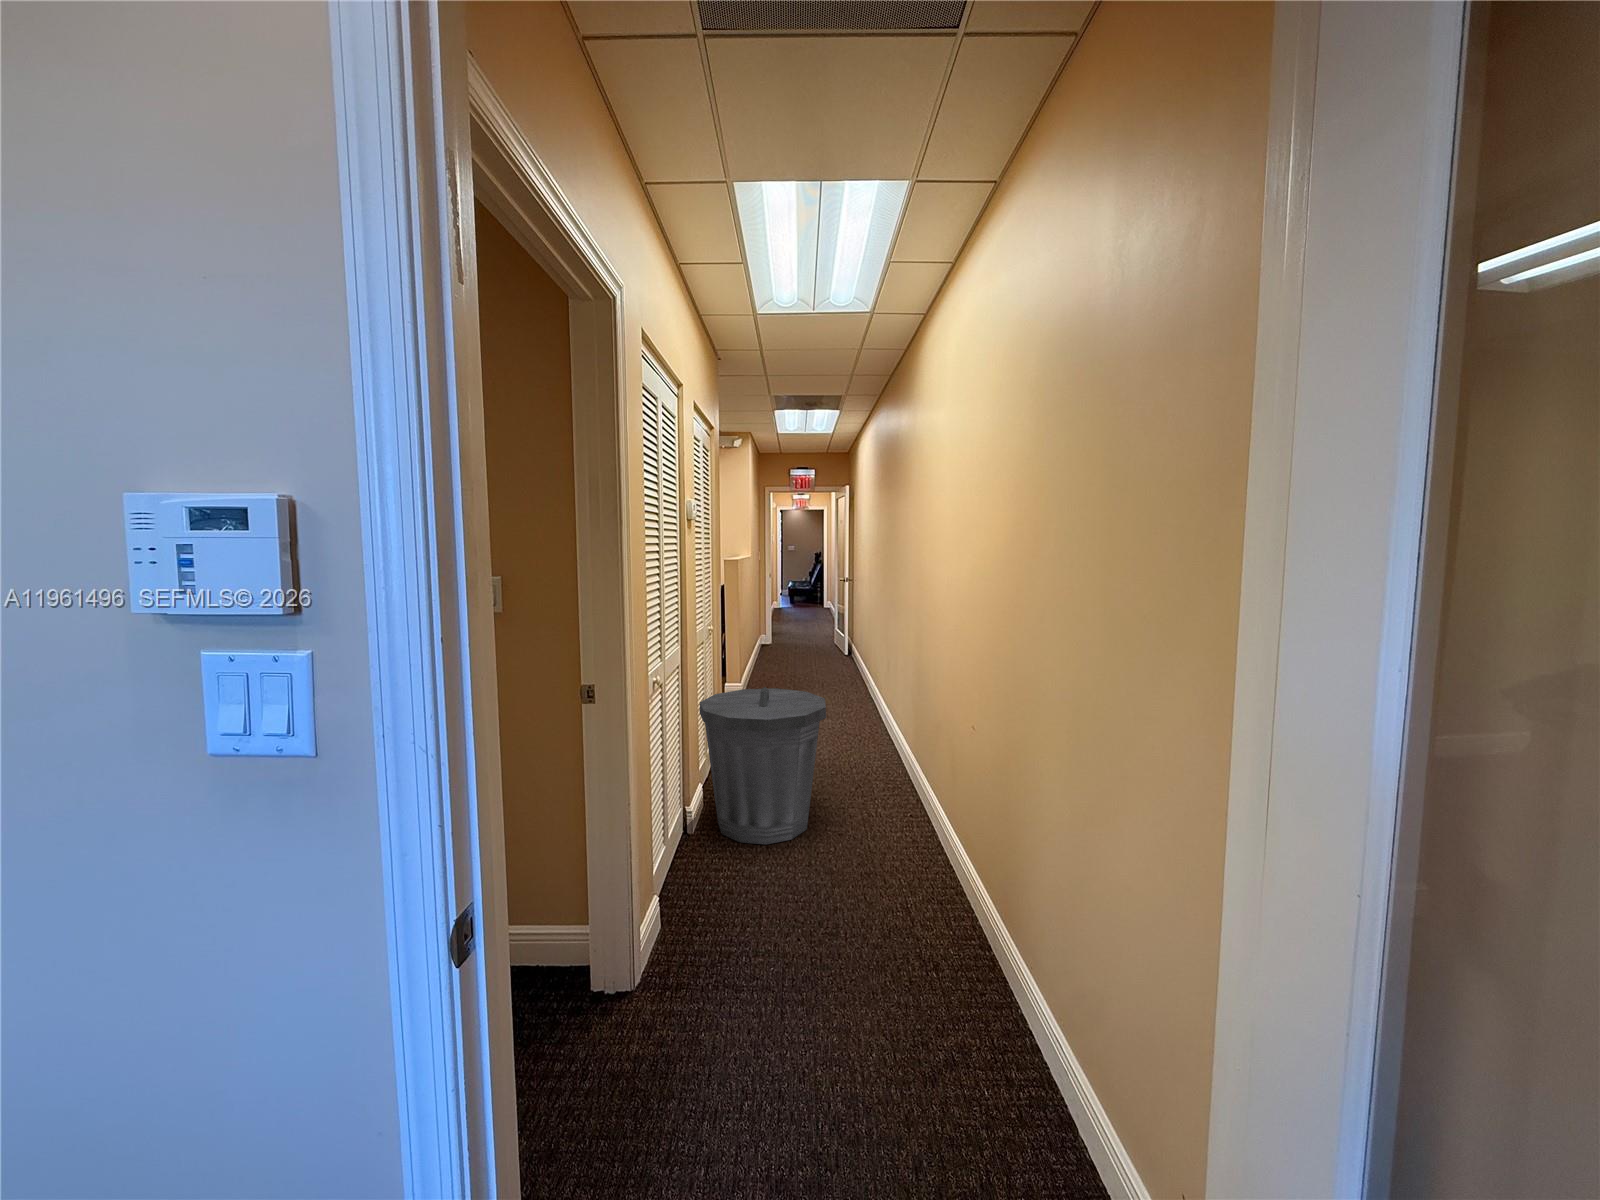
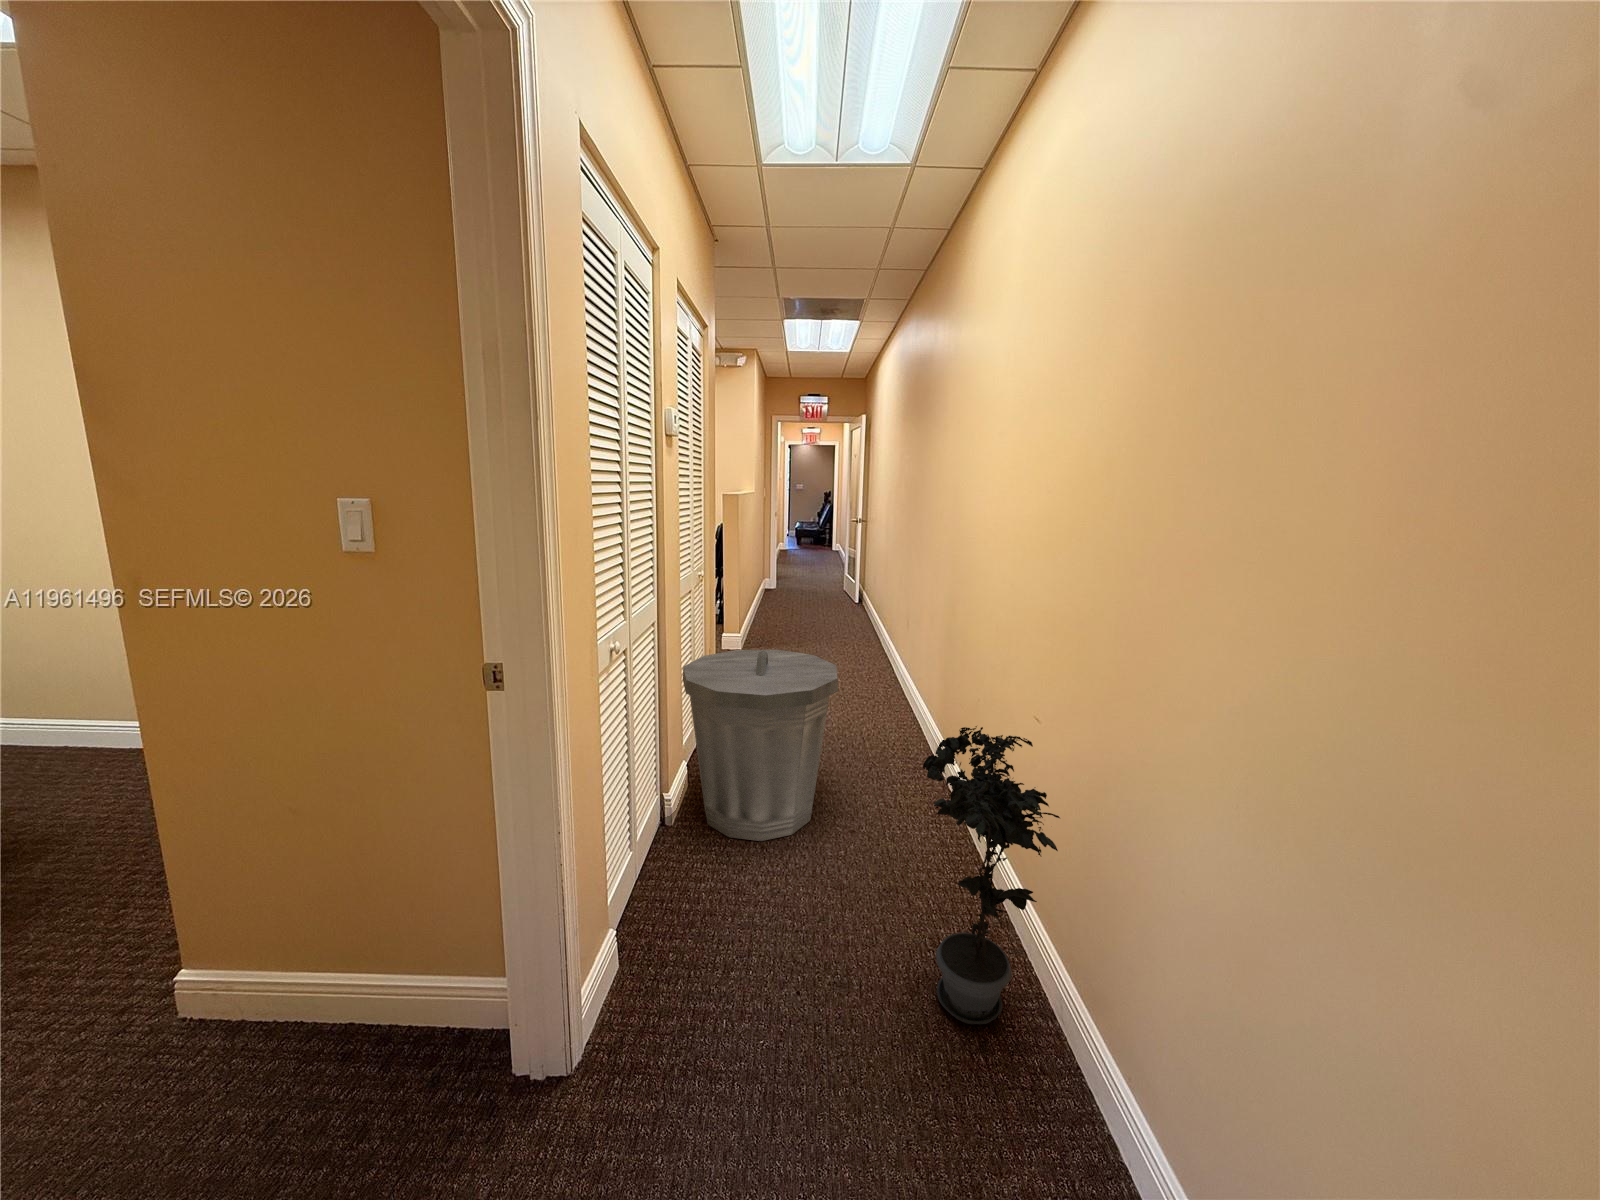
potted plant: none [884,726,988,954] -> present [923,726,1060,1024]

